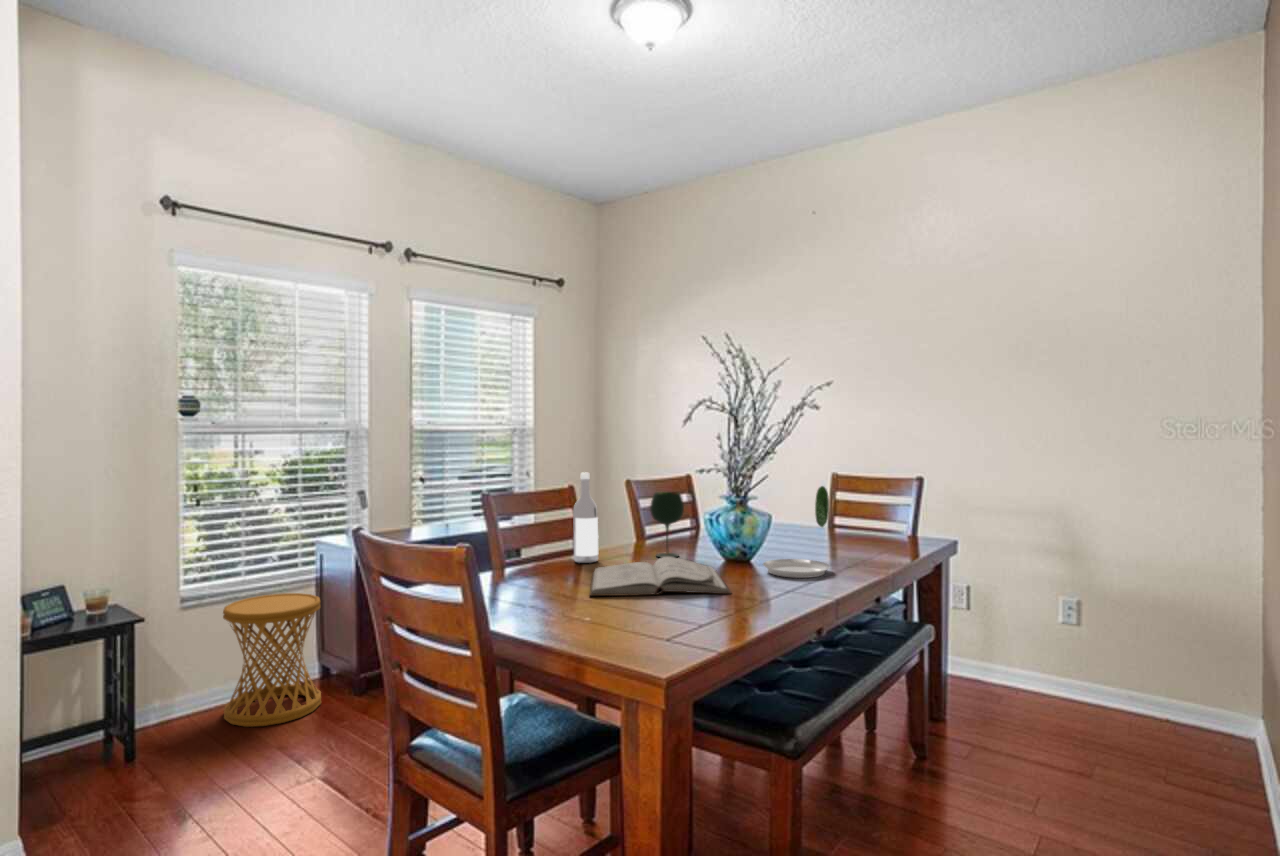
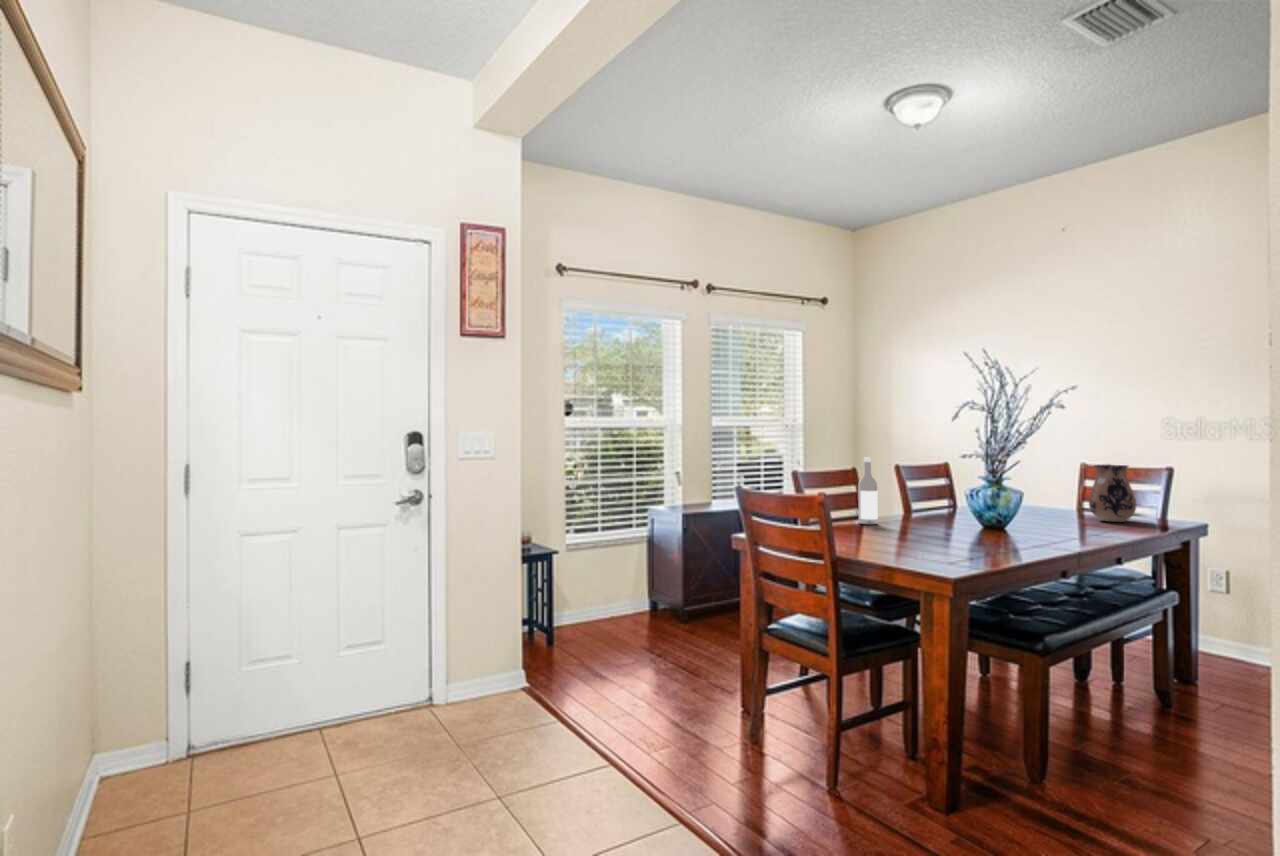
ceramic pitcher: none [842,475,890,544] -> present [1089,464,1136,522]
plate: present [763,486,830,578] -> none [1016,469,1076,539]
wine glass: present [650,492,684,557] -> none [919,473,947,524]
book: present [589,557,731,596] -> none [877,520,992,546]
side table: present [223,593,321,727] -> none [594,544,657,634]

